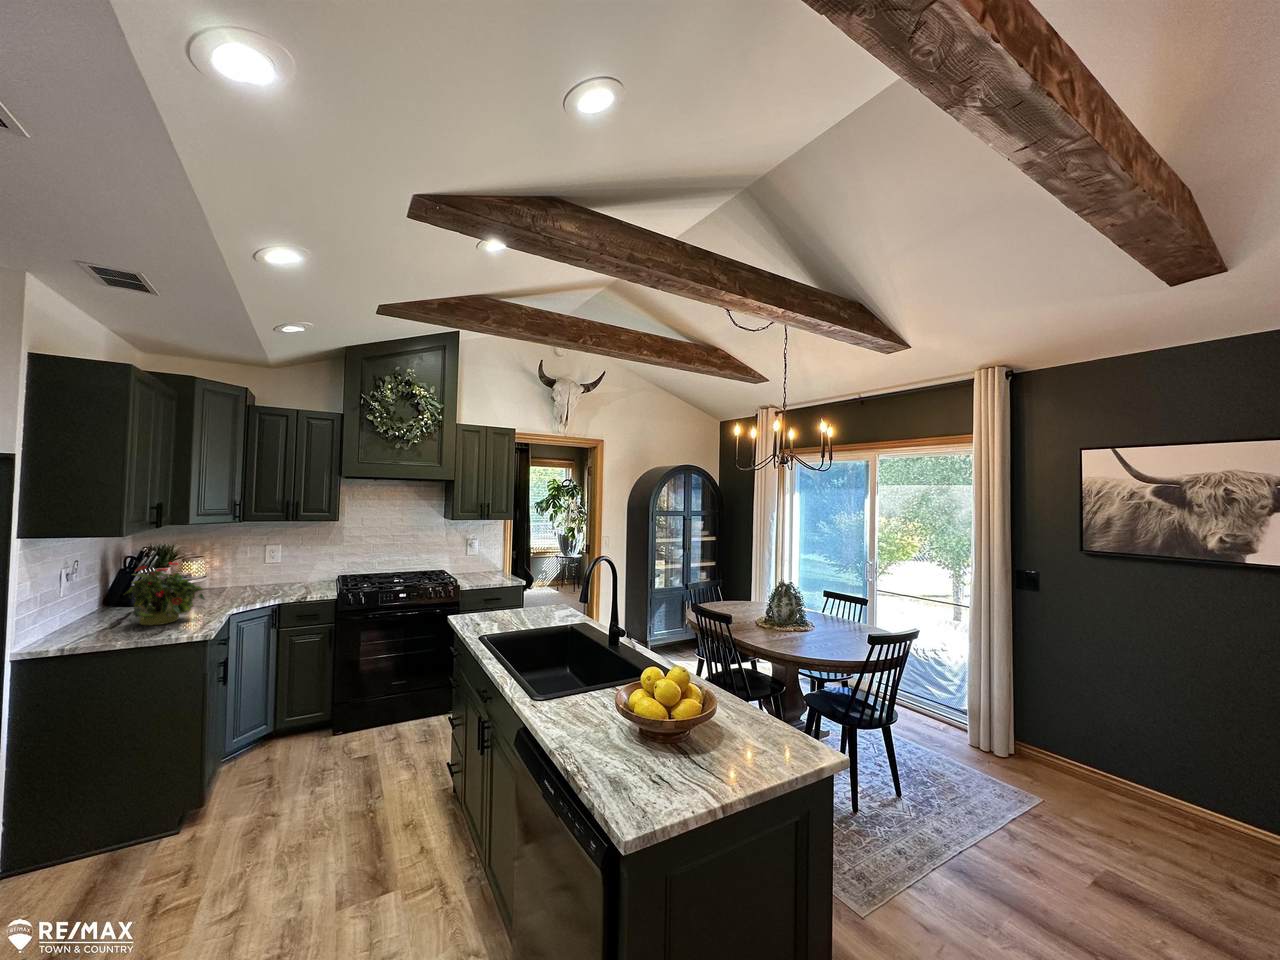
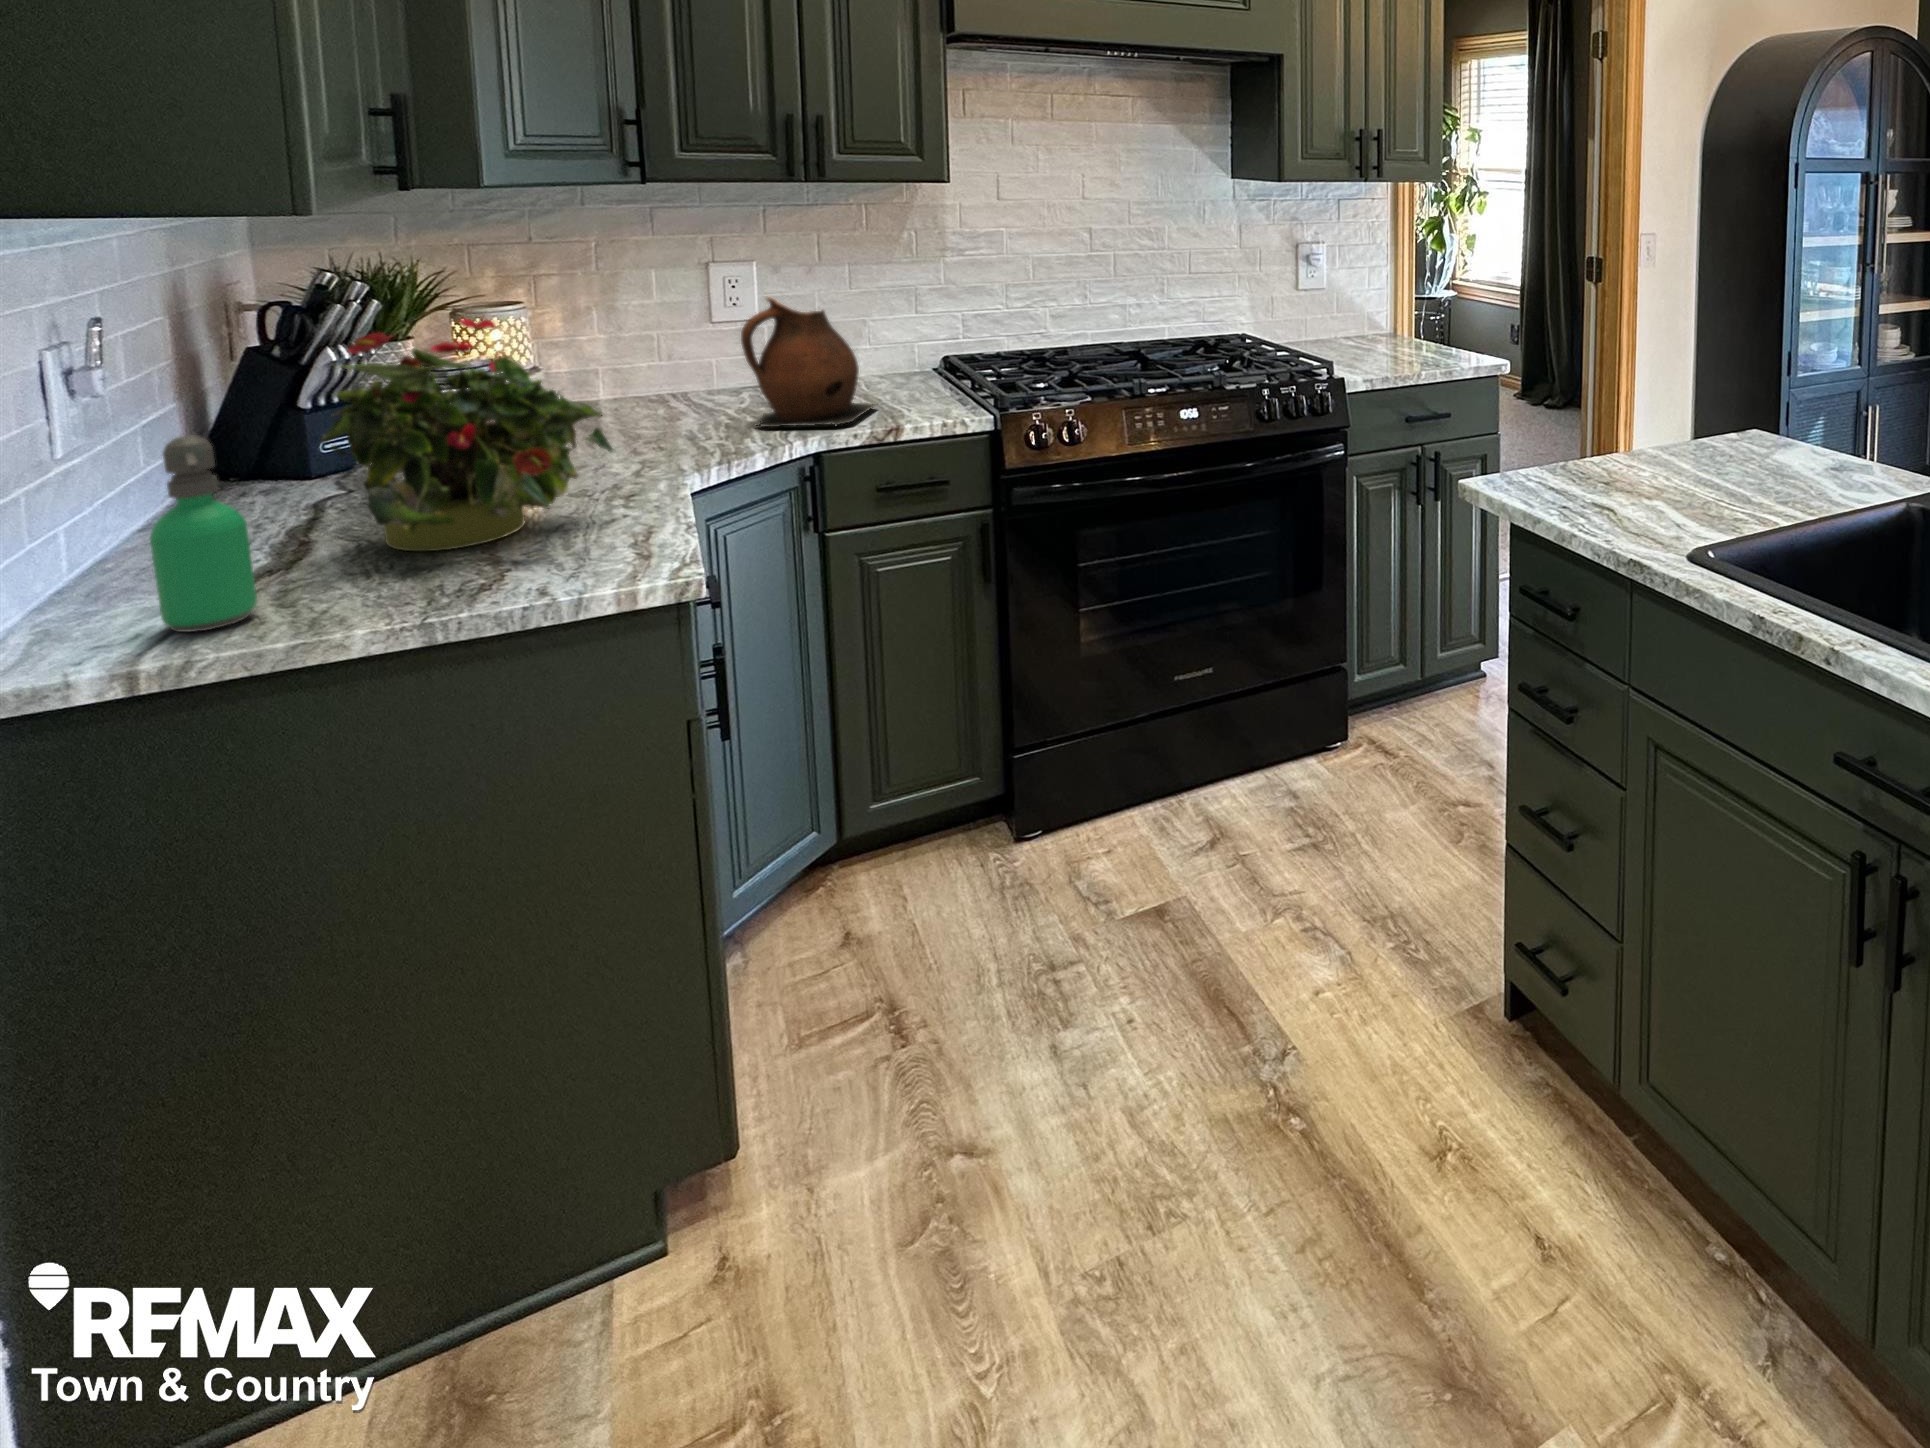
ceramic pitcher: none [262,557,305,597] -> present [741,297,876,427]
soap dispenser: none [75,591,99,641] -> present [150,435,257,632]

